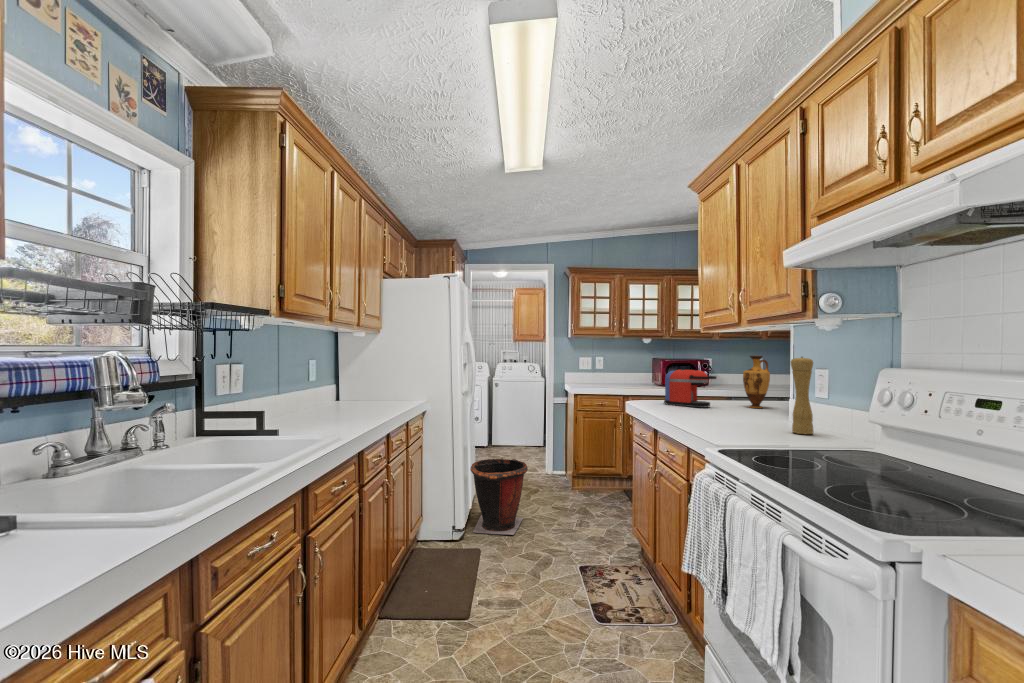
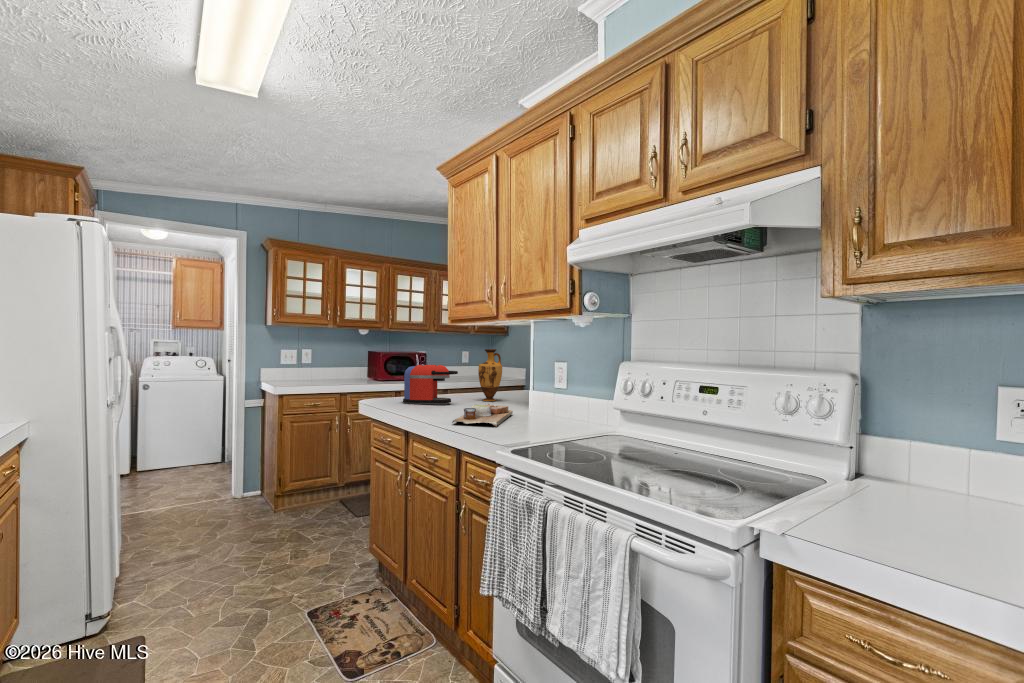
pepper mill: present [791,357,814,434] -> none [545,352,564,426]
cutting board: none [690,407,766,429] -> present [452,404,513,427]
waste bin: present [470,459,528,535] -> none [128,484,224,607]

